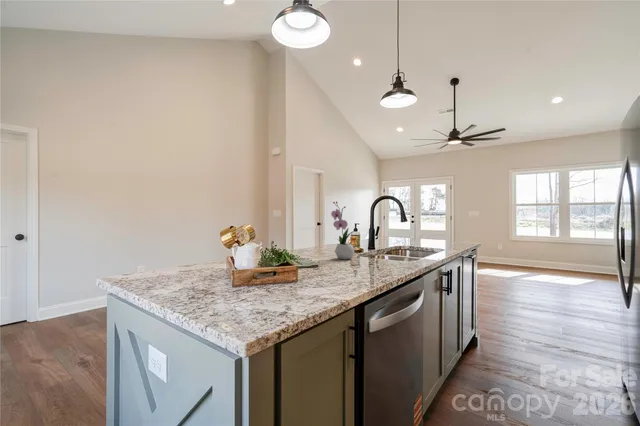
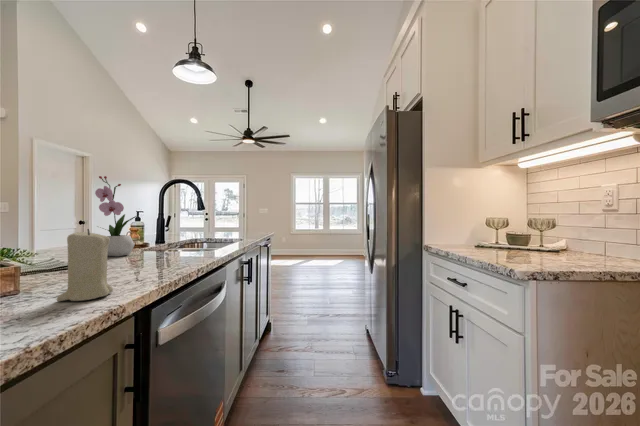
candle: none [316,248,343,293] -> present [57,229,113,301]

